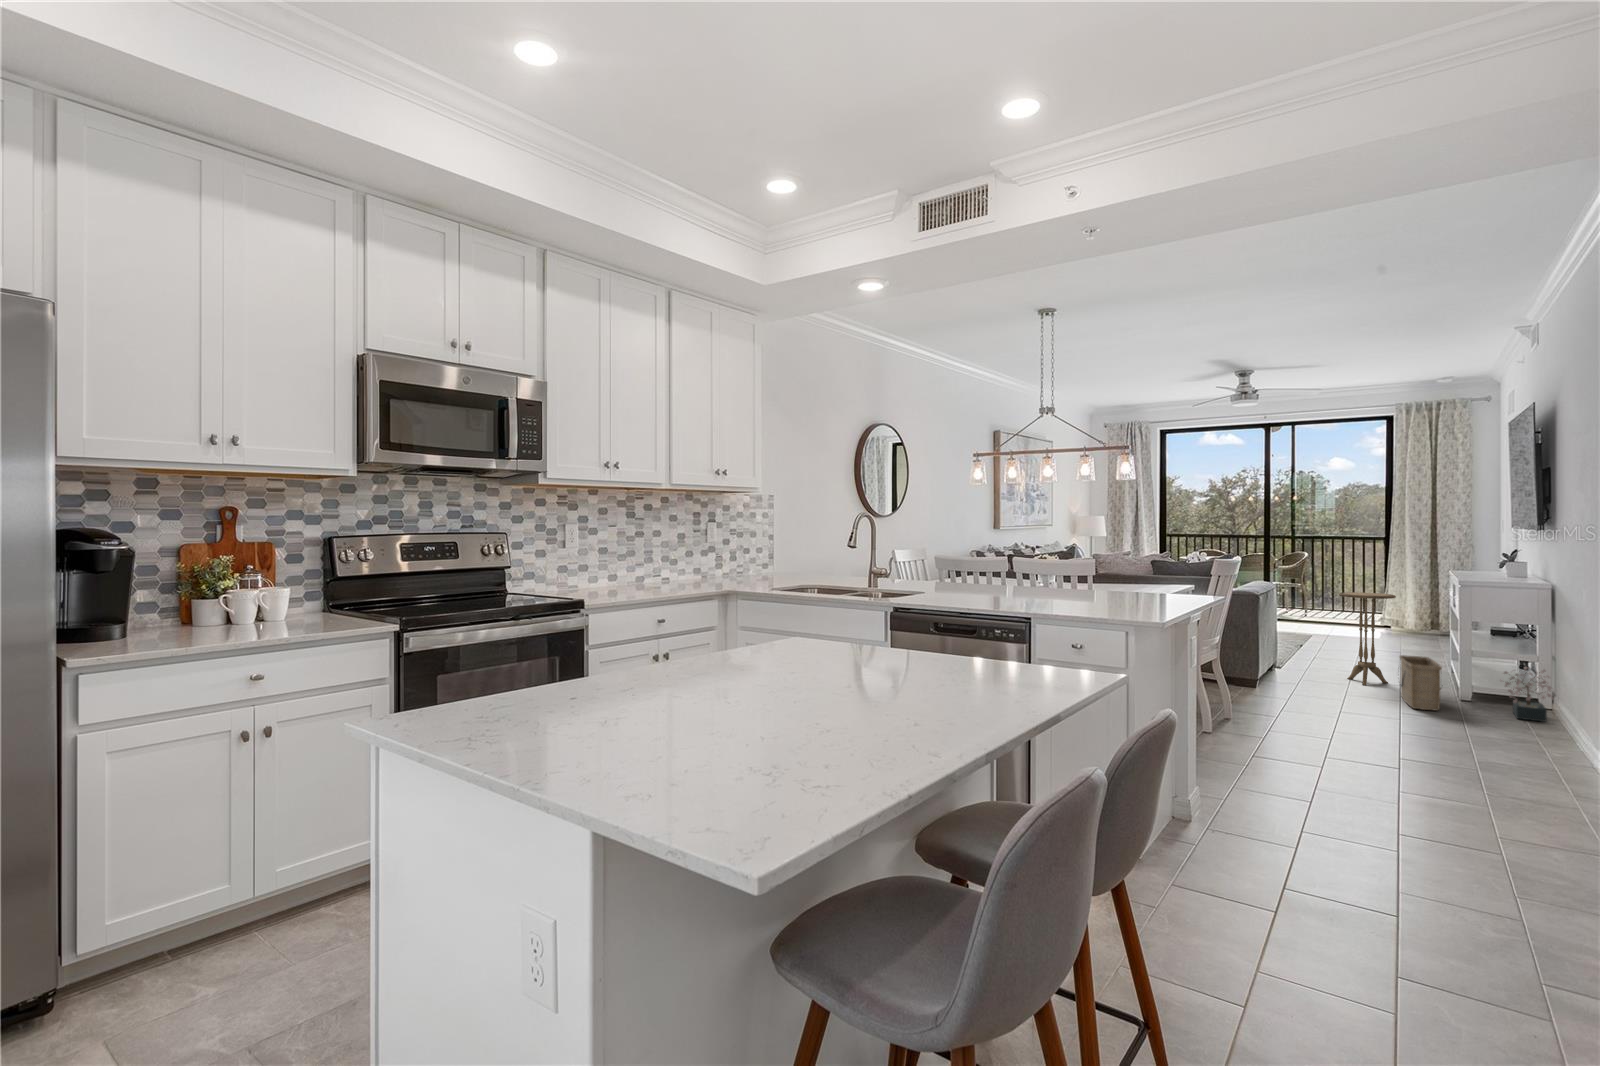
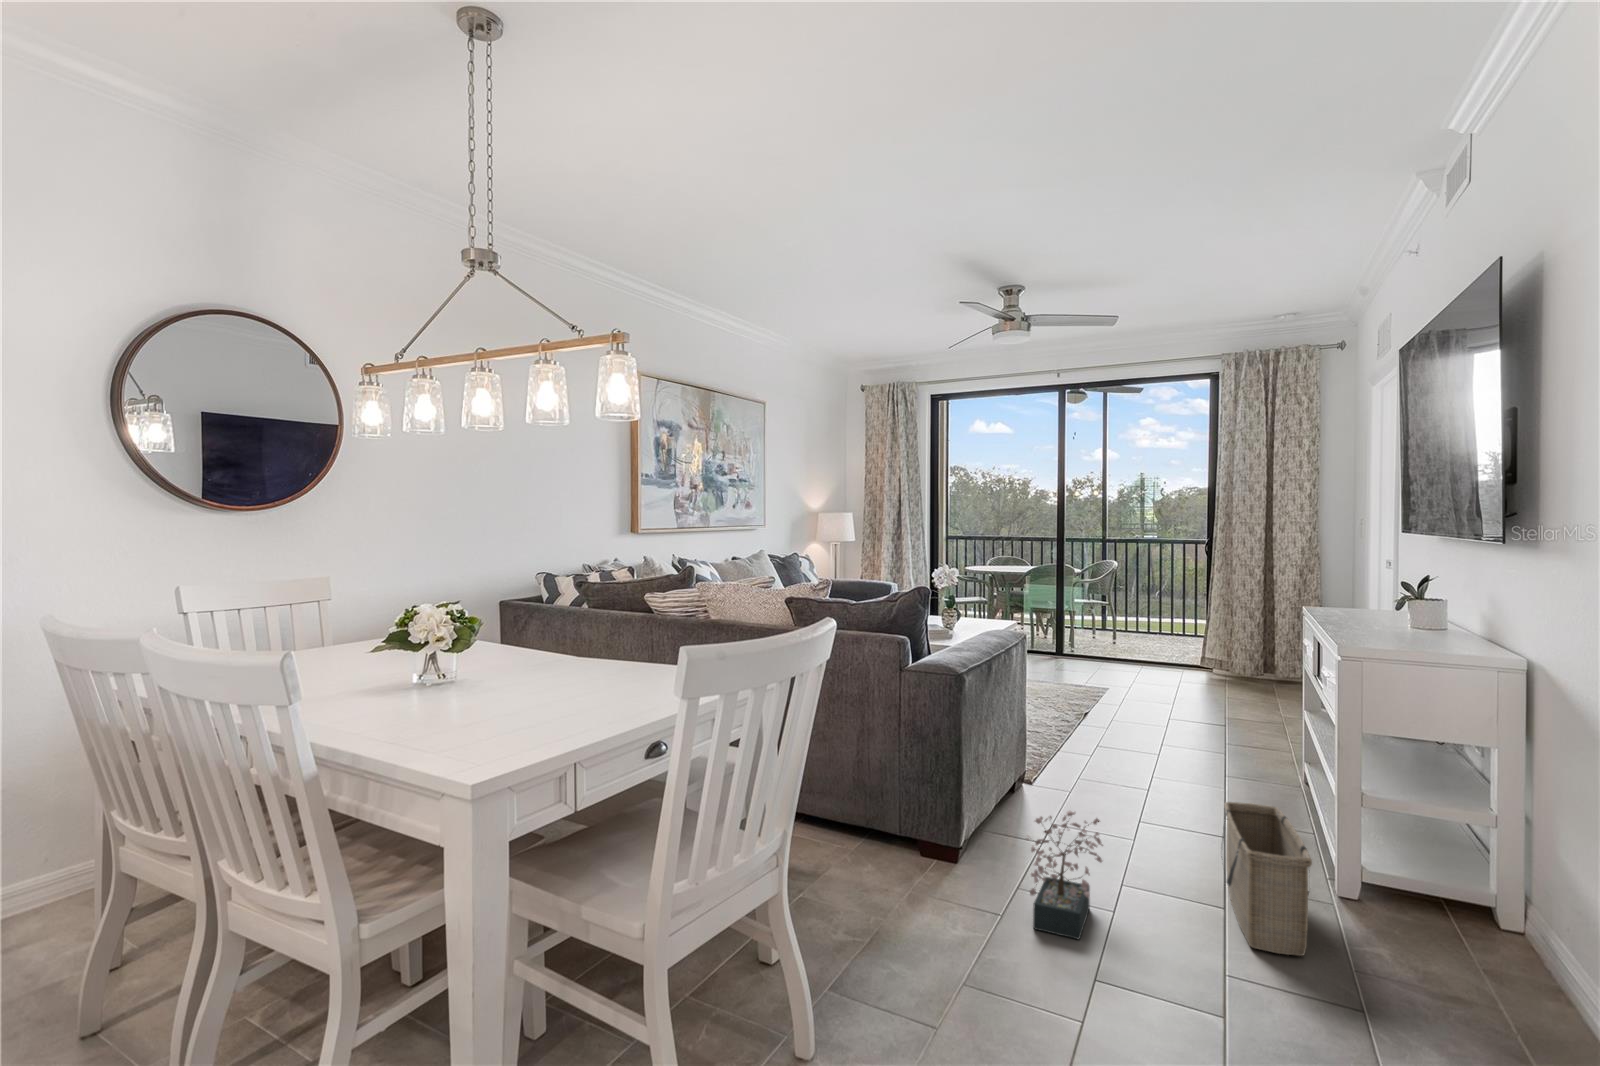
side table: present [1339,592,1396,685] -> none [1121,655,1219,841]
decorative plant: present [1500,667,1553,722] -> present [1027,811,1103,939]

